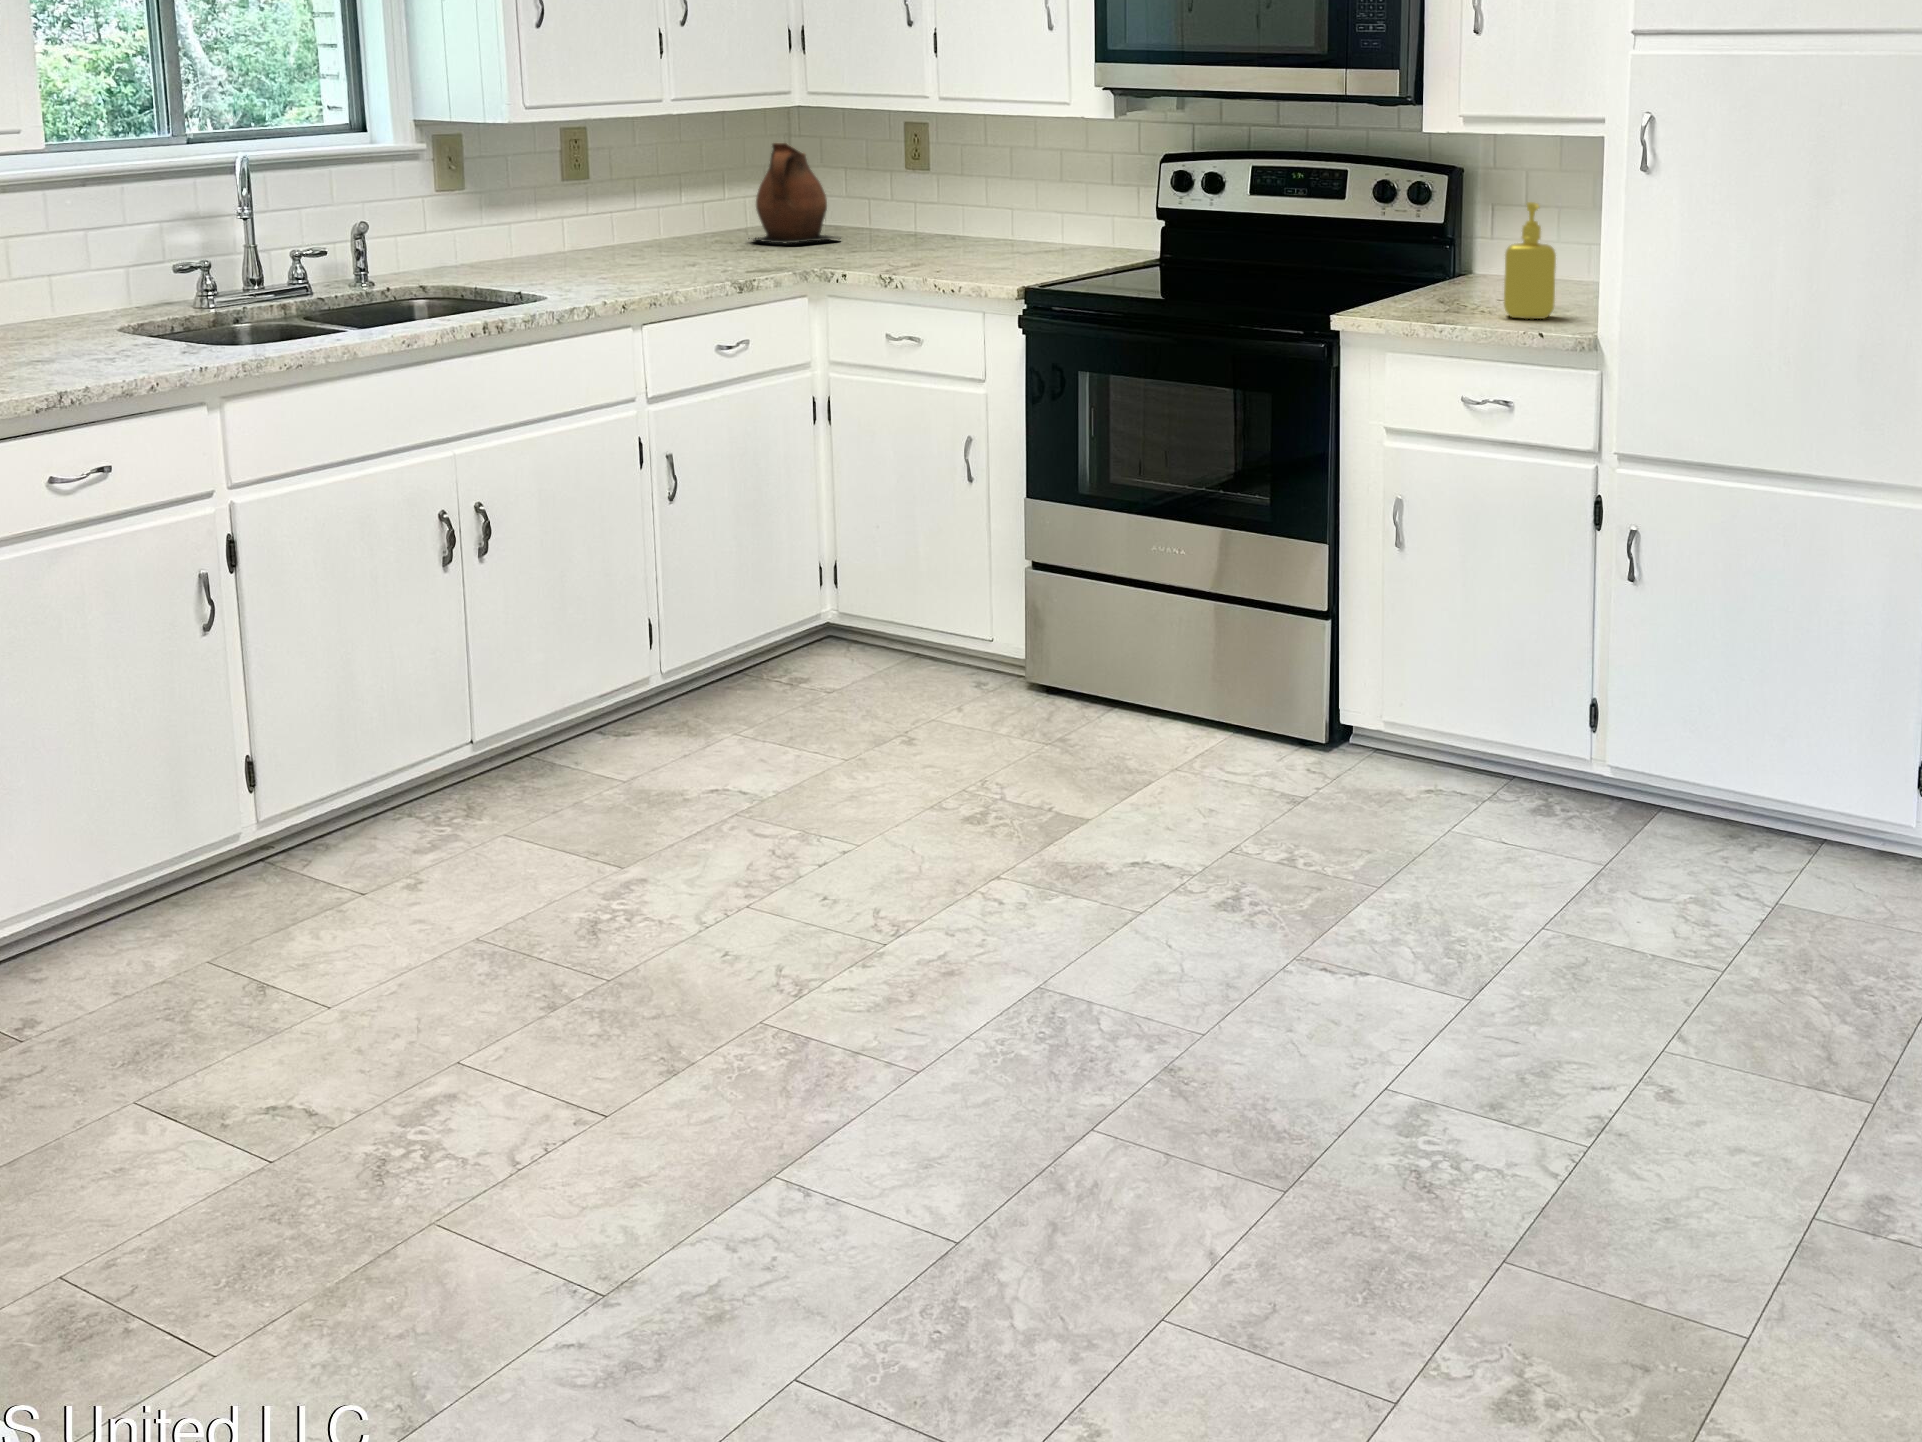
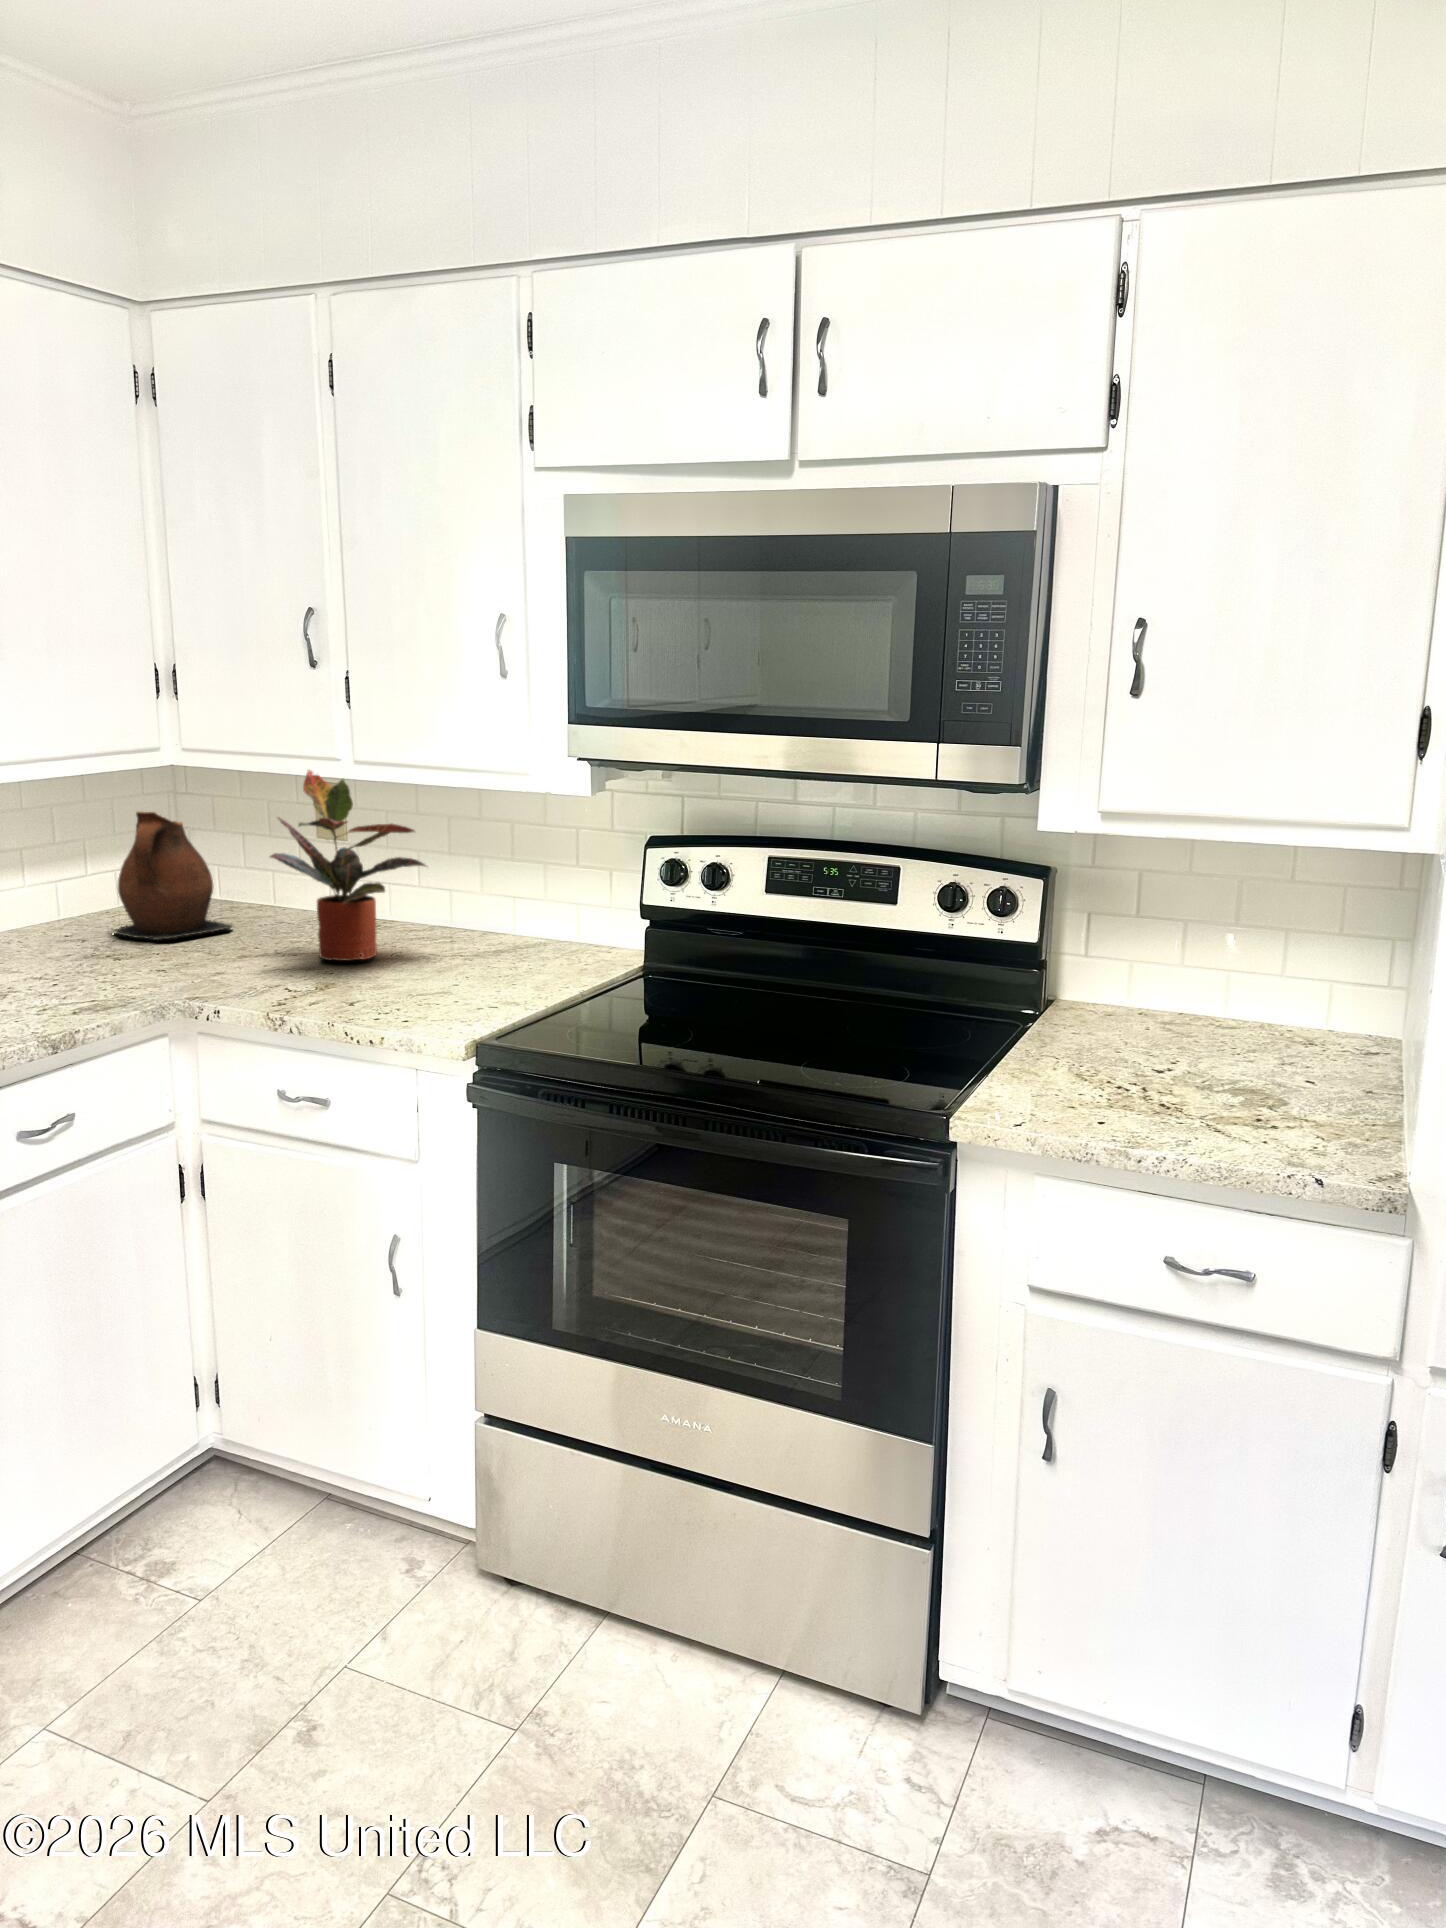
potted plant: none [878,106,996,253] -> present [270,770,426,961]
soap dispenser: present [1504,202,1556,319] -> none [1205,956,1299,1132]

